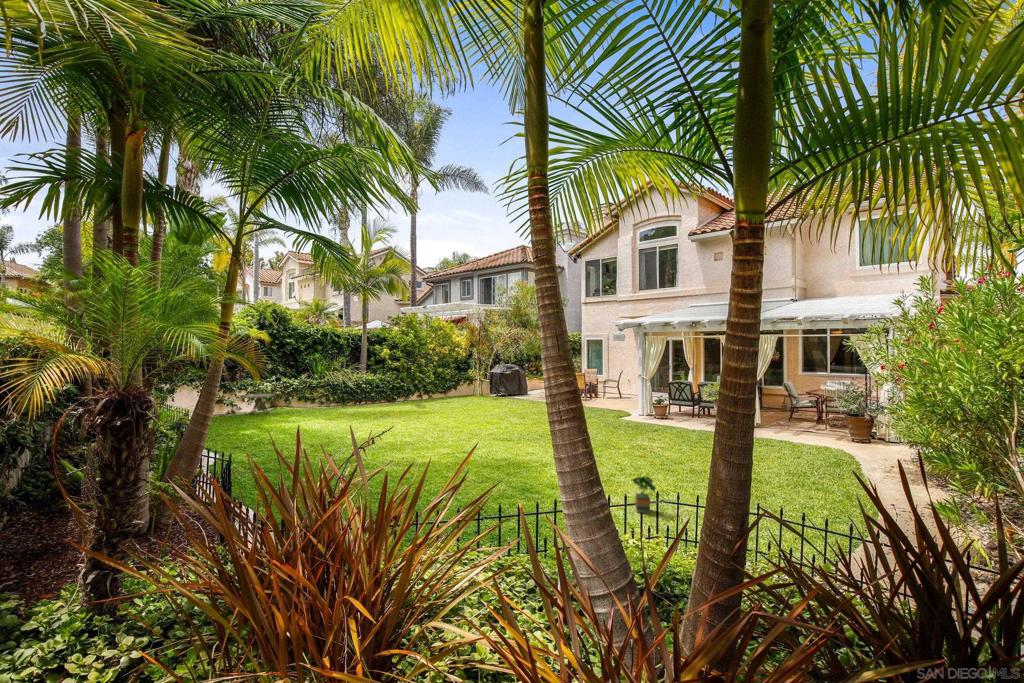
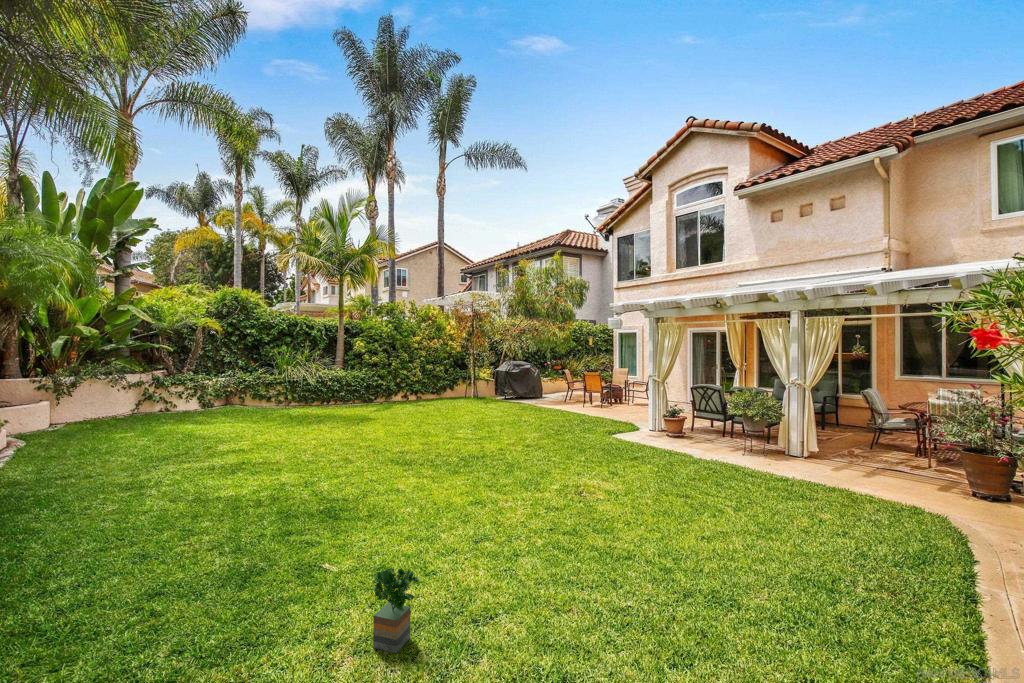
round table: present [244,394,274,415] -> none [178,389,215,413]

